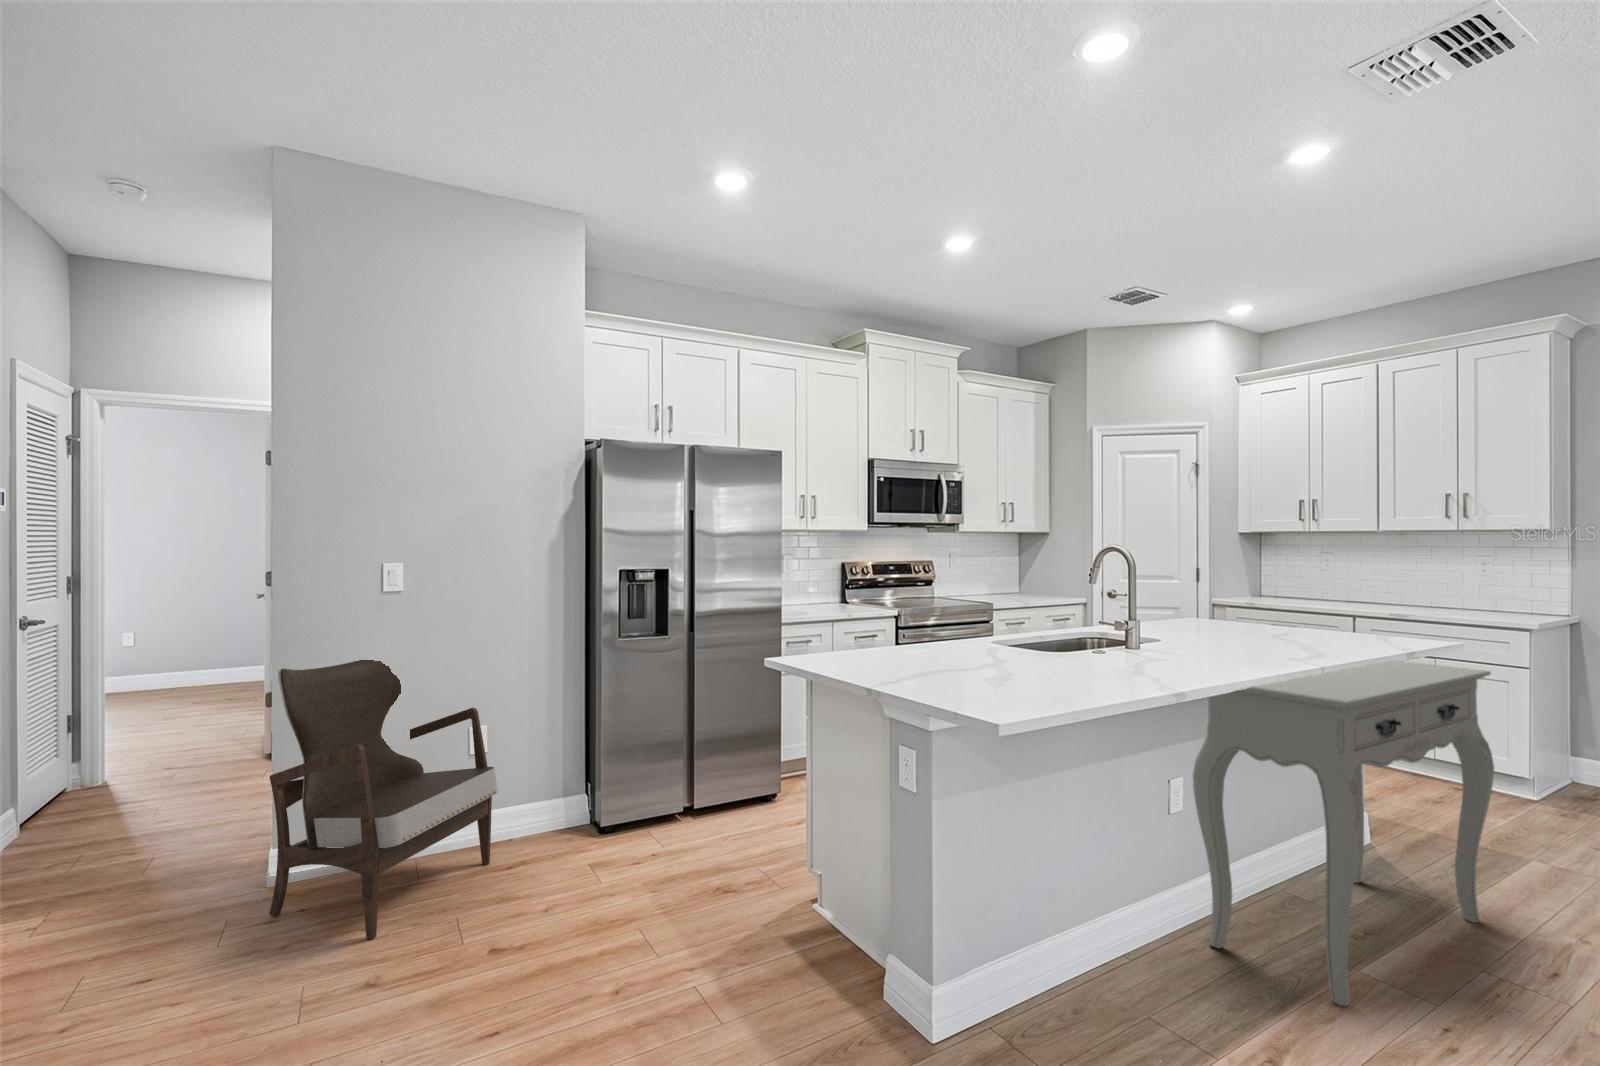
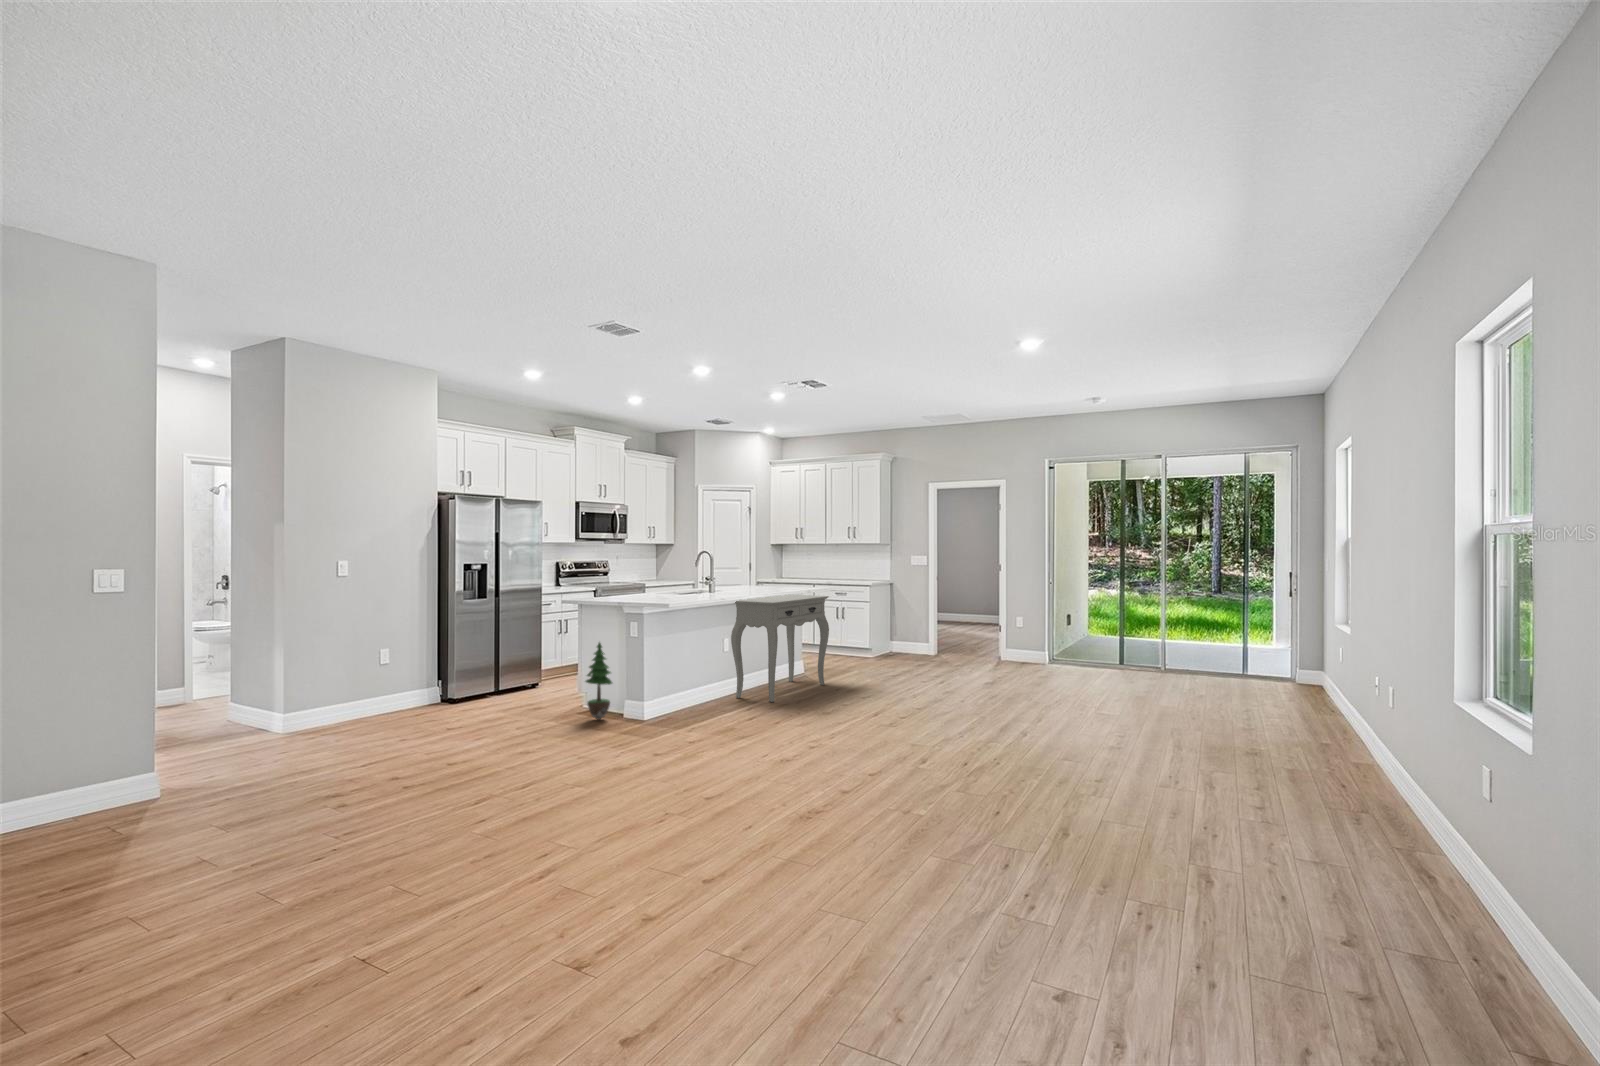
armchair: present [270,660,498,939] -> none [306,610,411,738]
potted tree: none [782,780,855,991] -> present [586,643,612,720]

